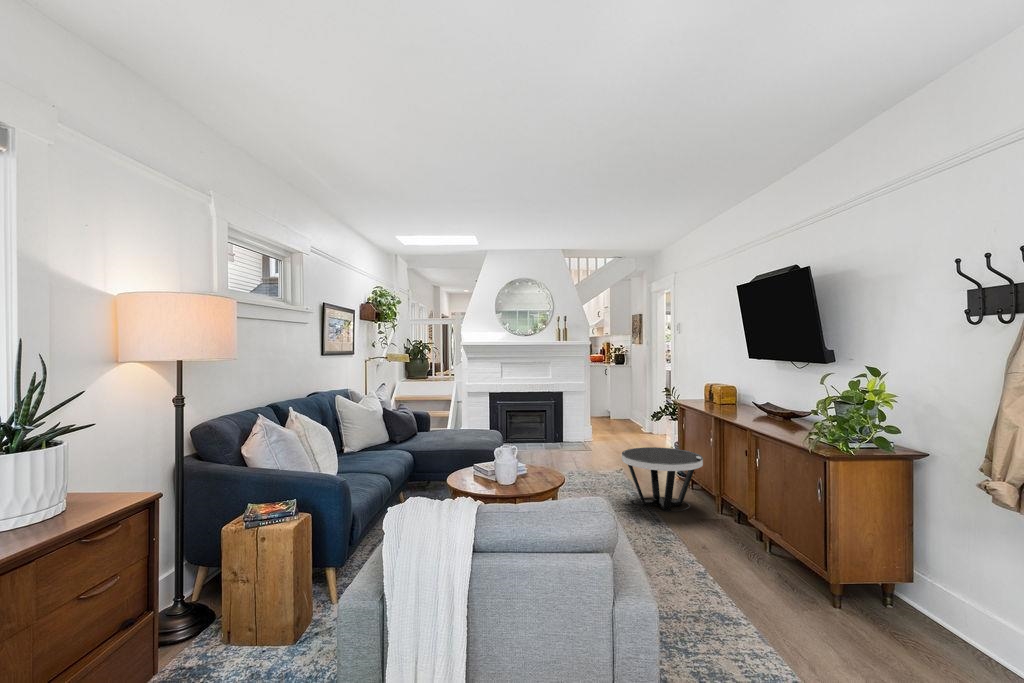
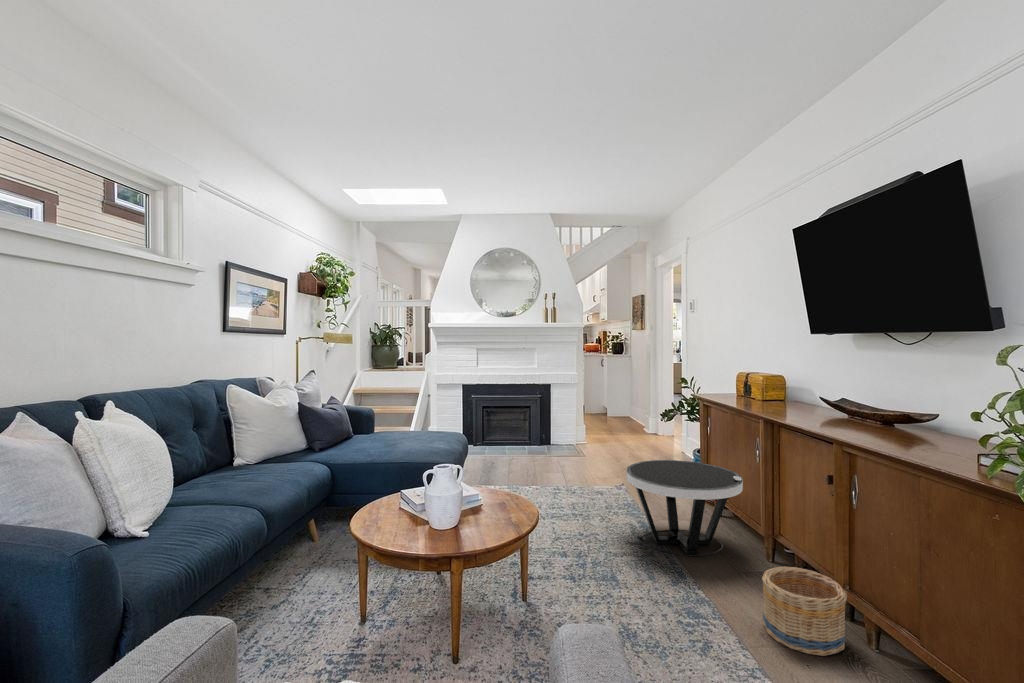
basket: none [705,509,755,558] -> present [762,567,847,656]

